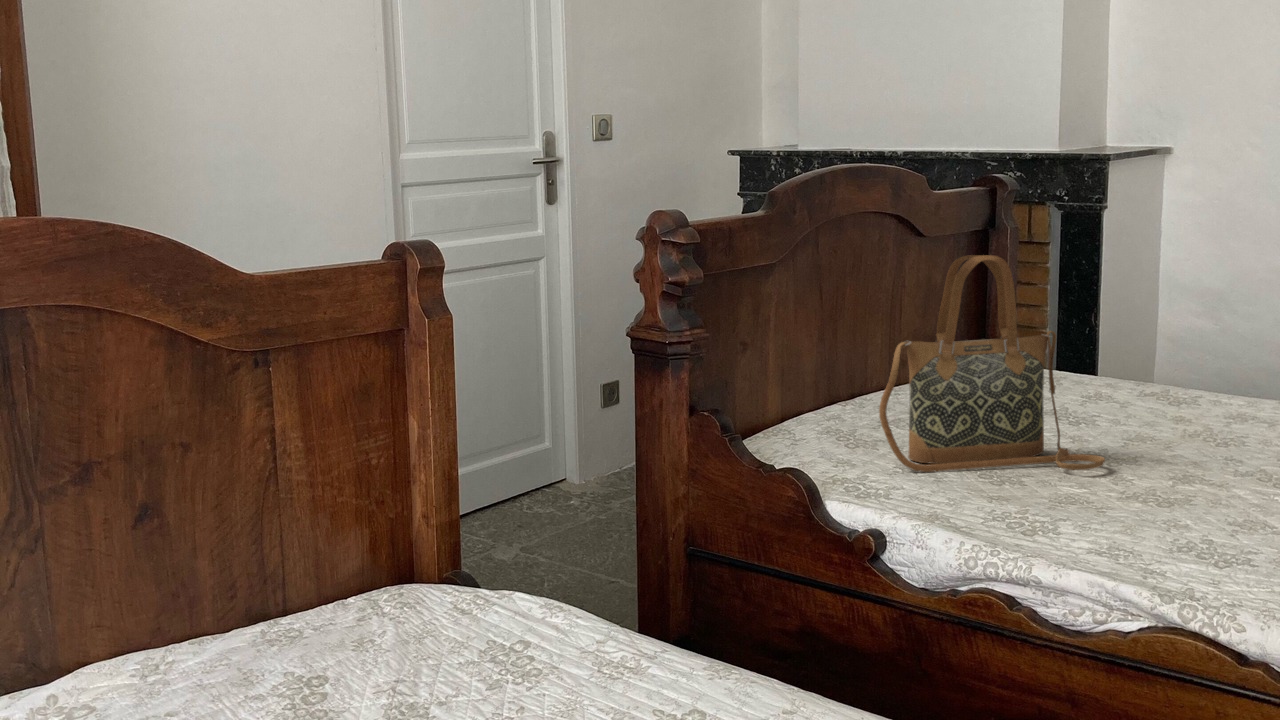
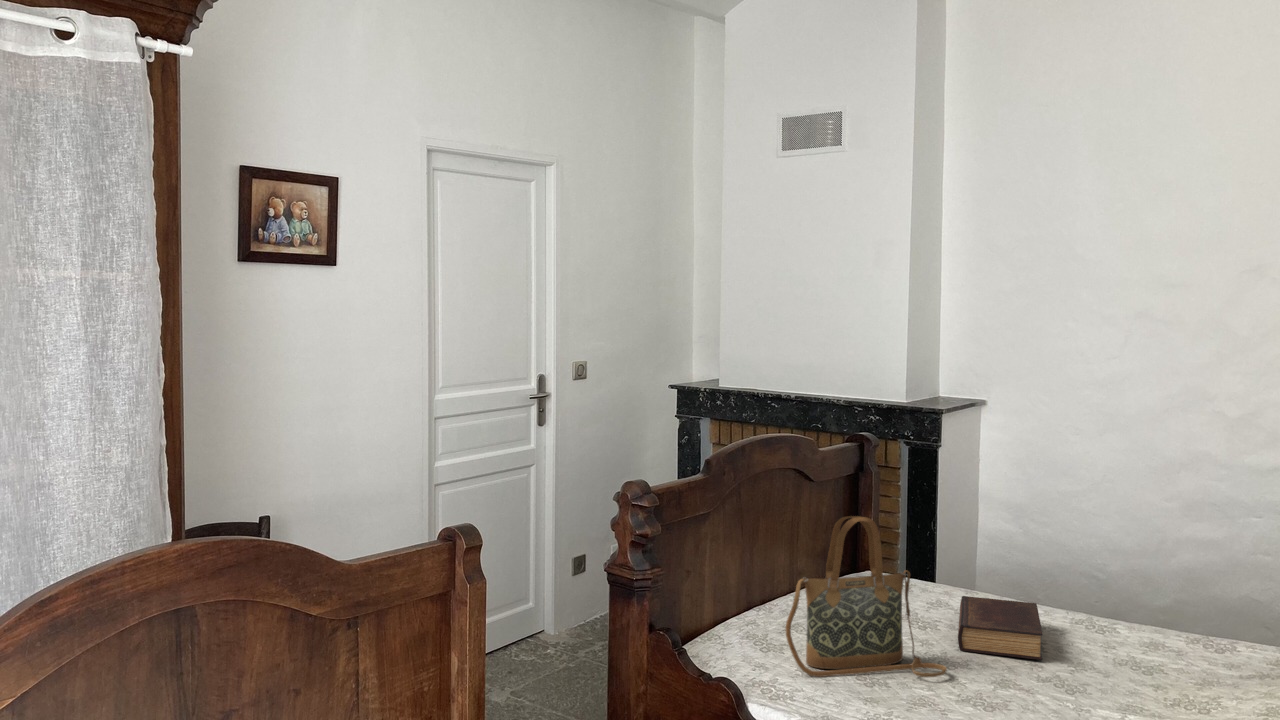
book: none [1122,381,1243,452] -> present [958,596,1043,660]

